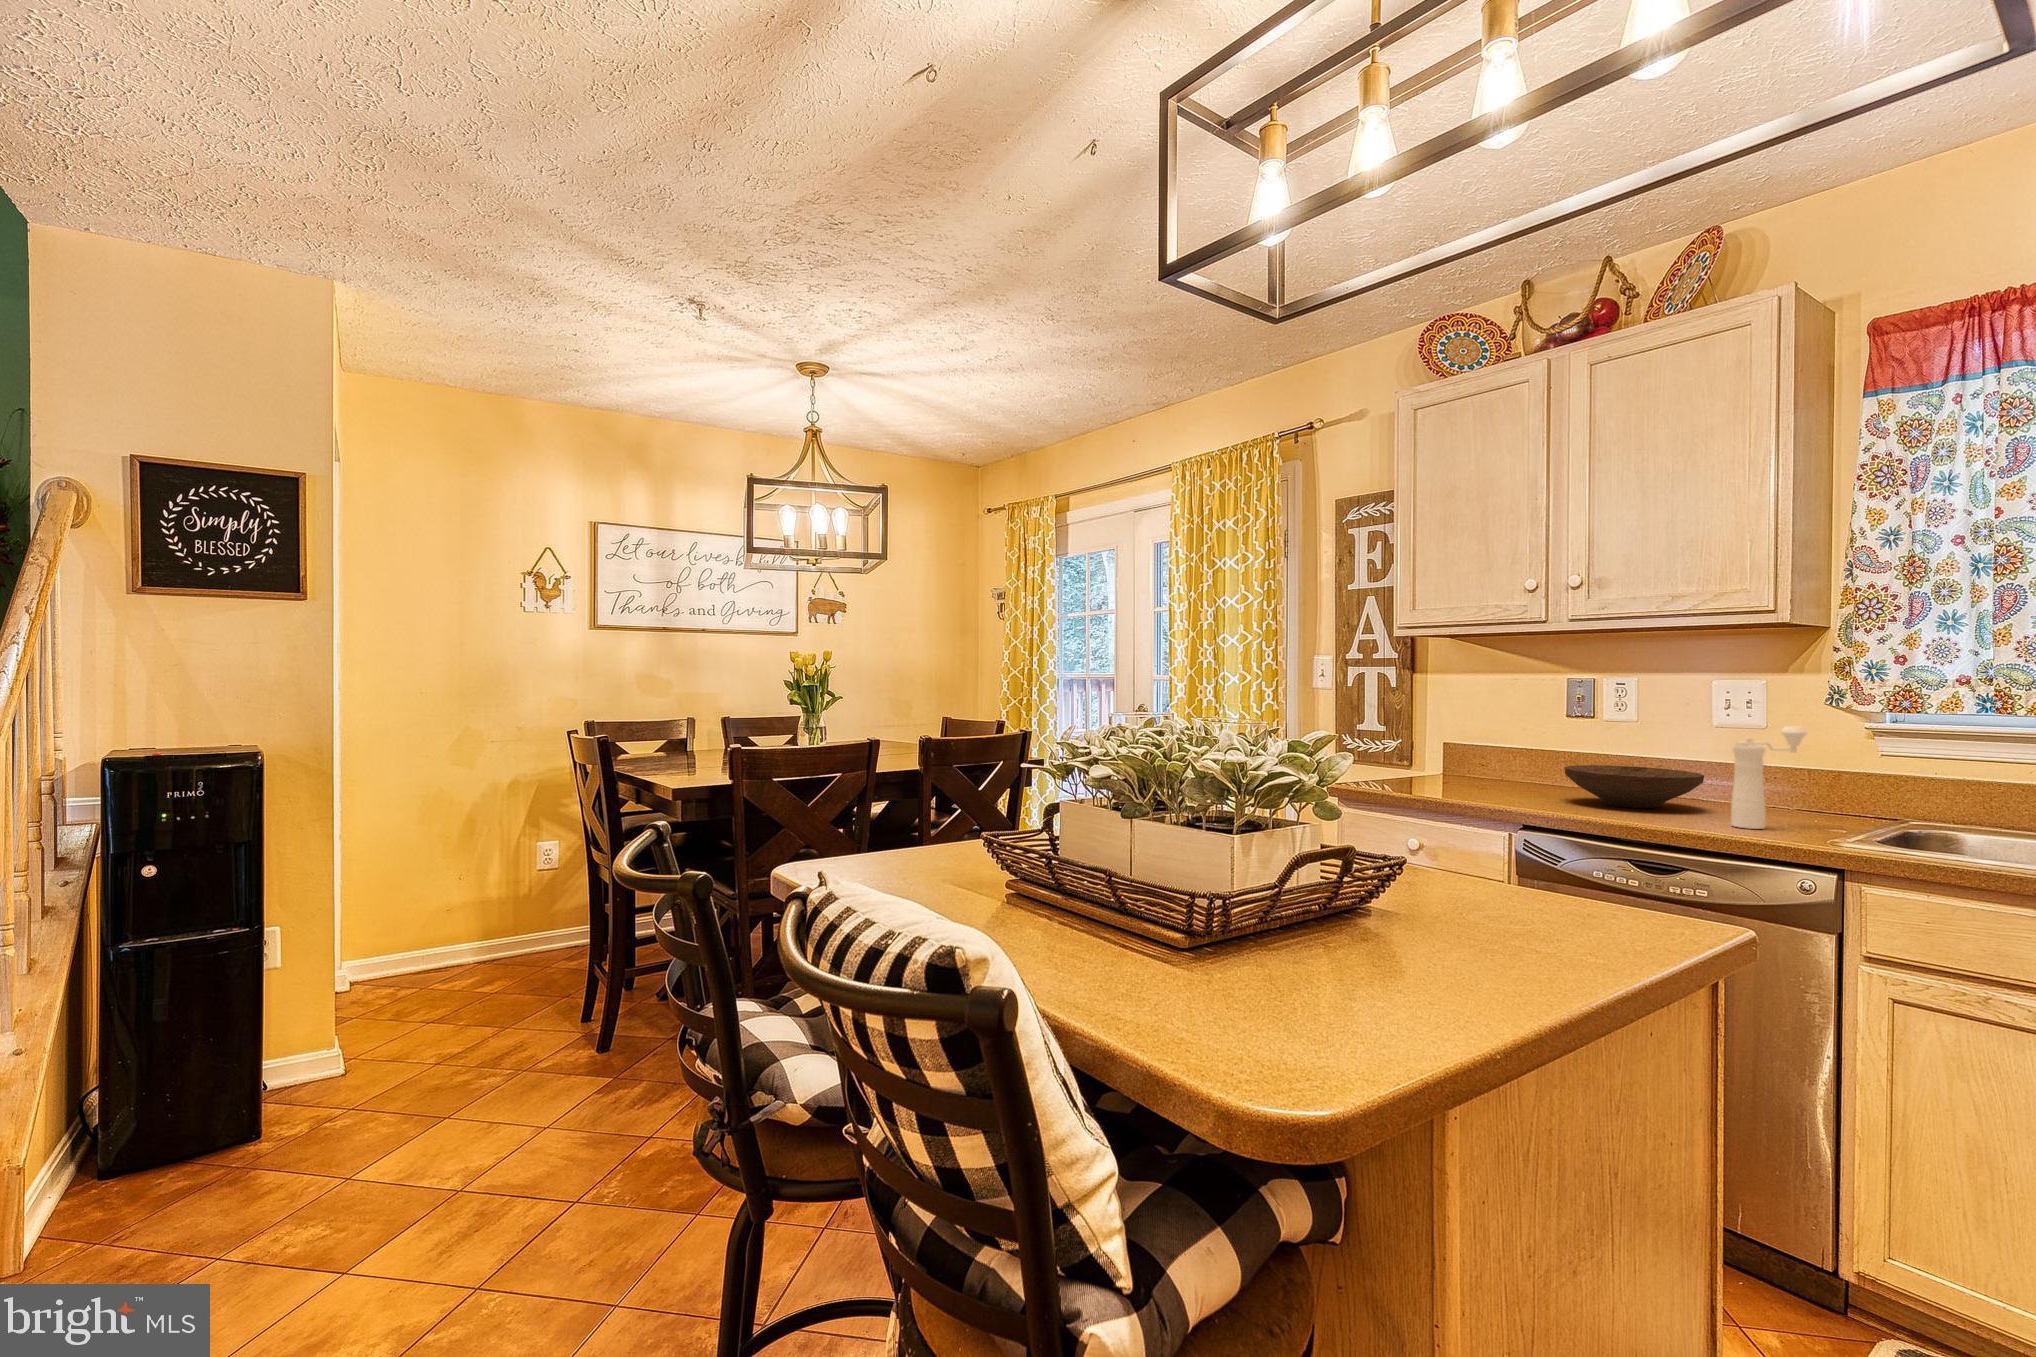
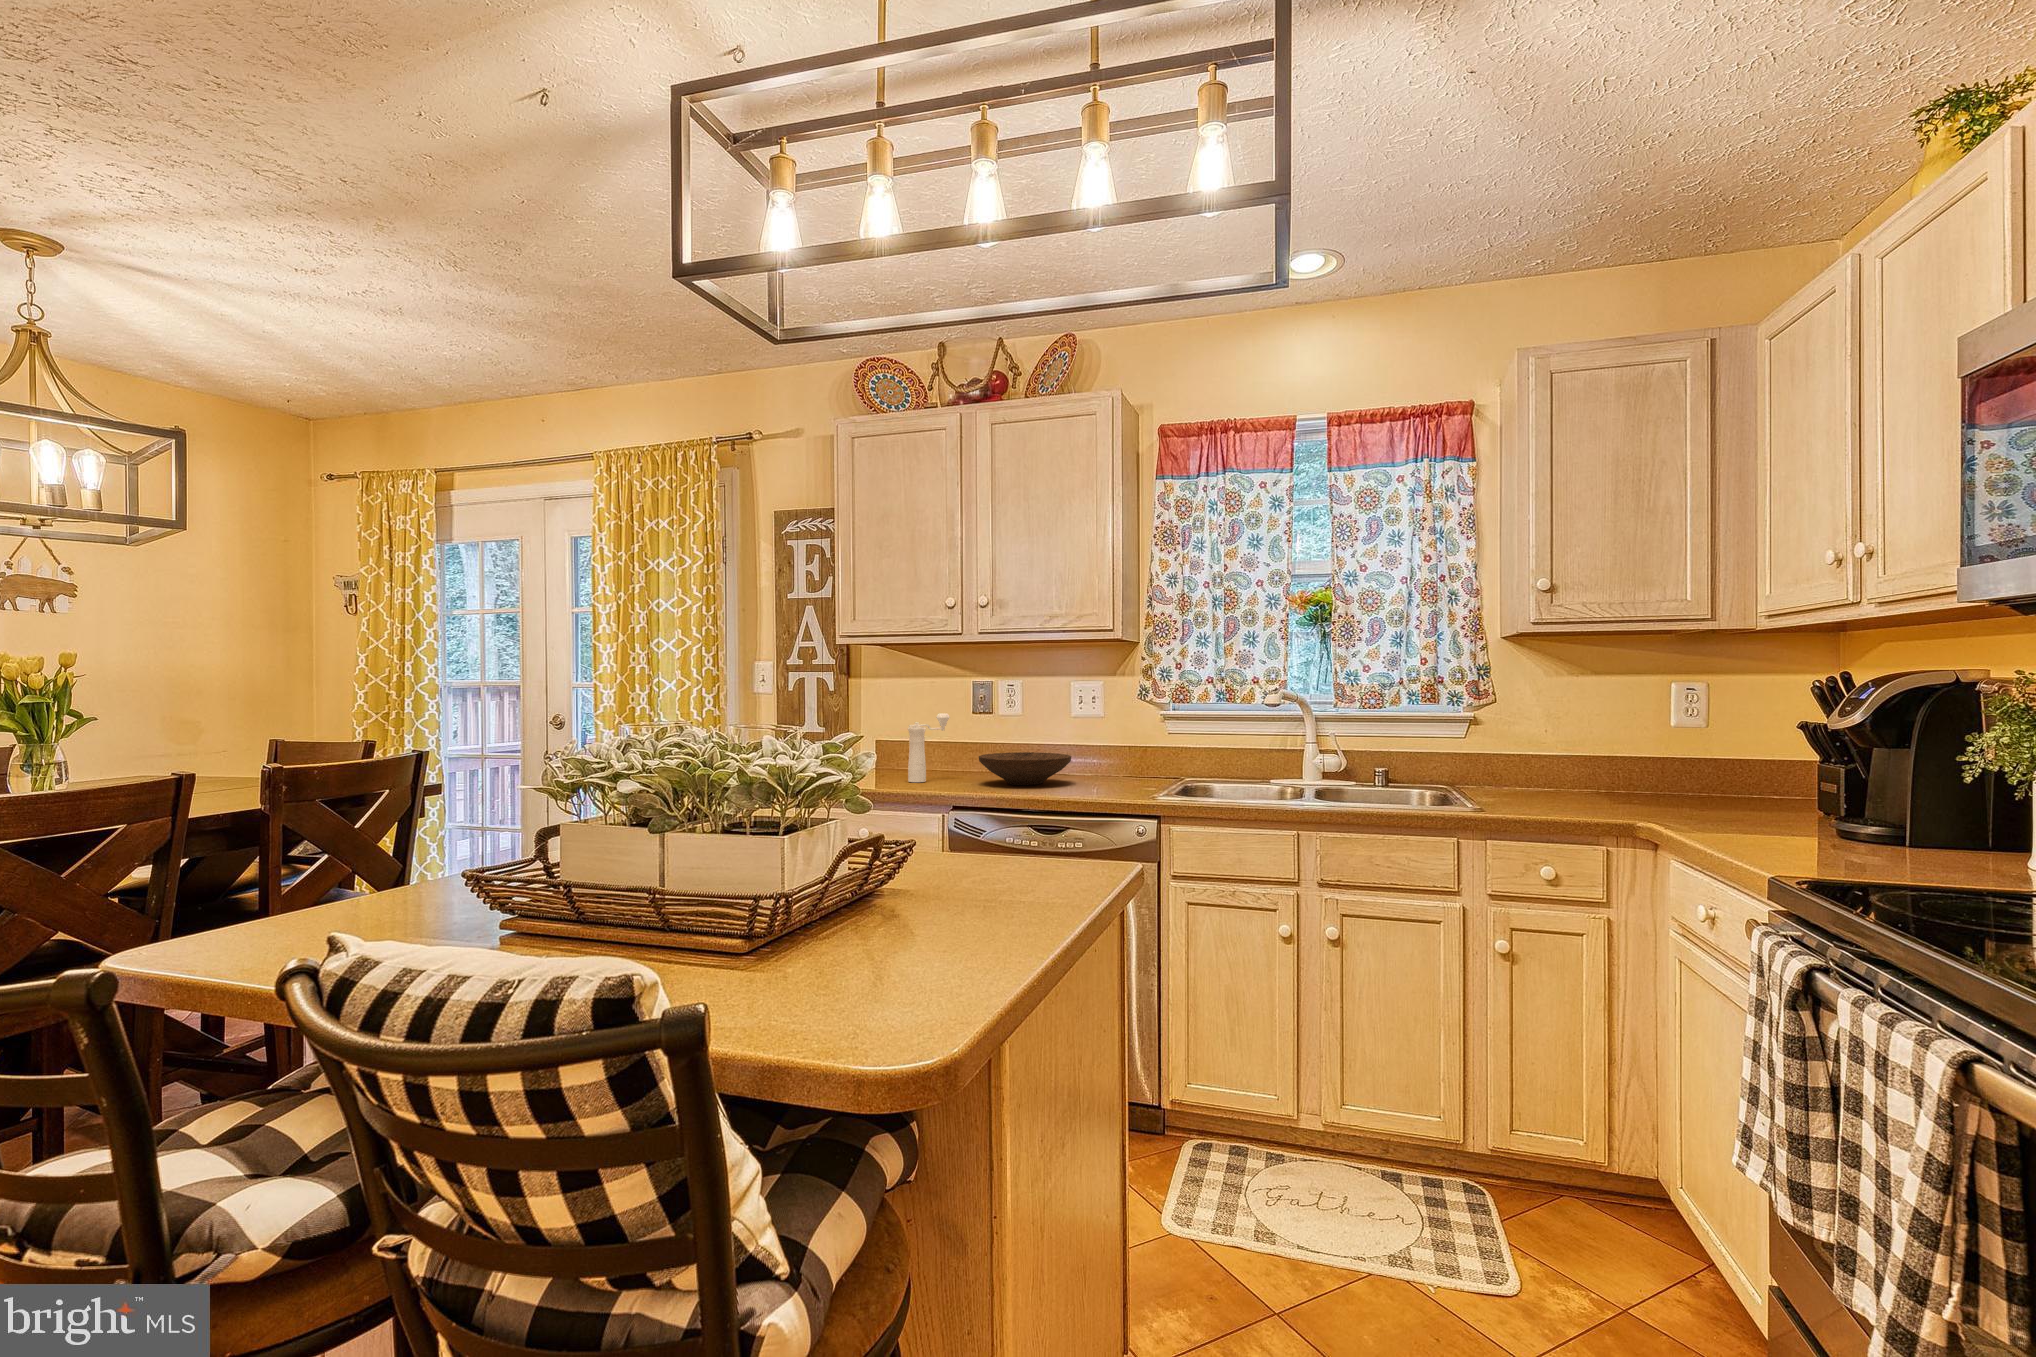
pepper mill: present [1731,726,1807,829] -> present [908,713,950,782]

